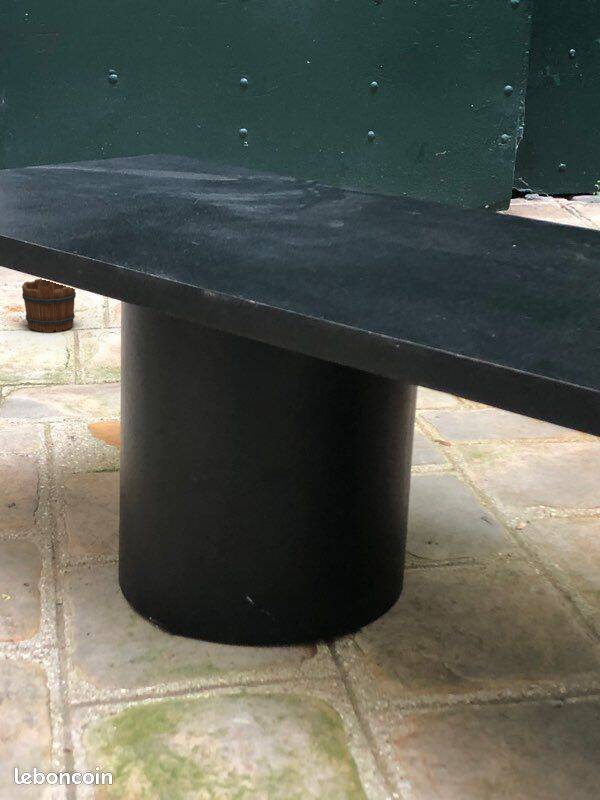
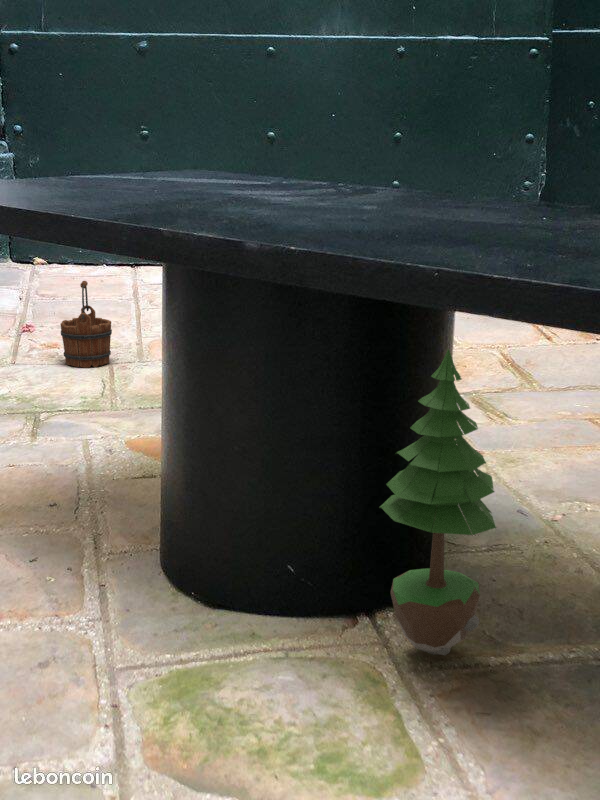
potted tree: none [339,395,458,695] -> present [380,349,496,655]

